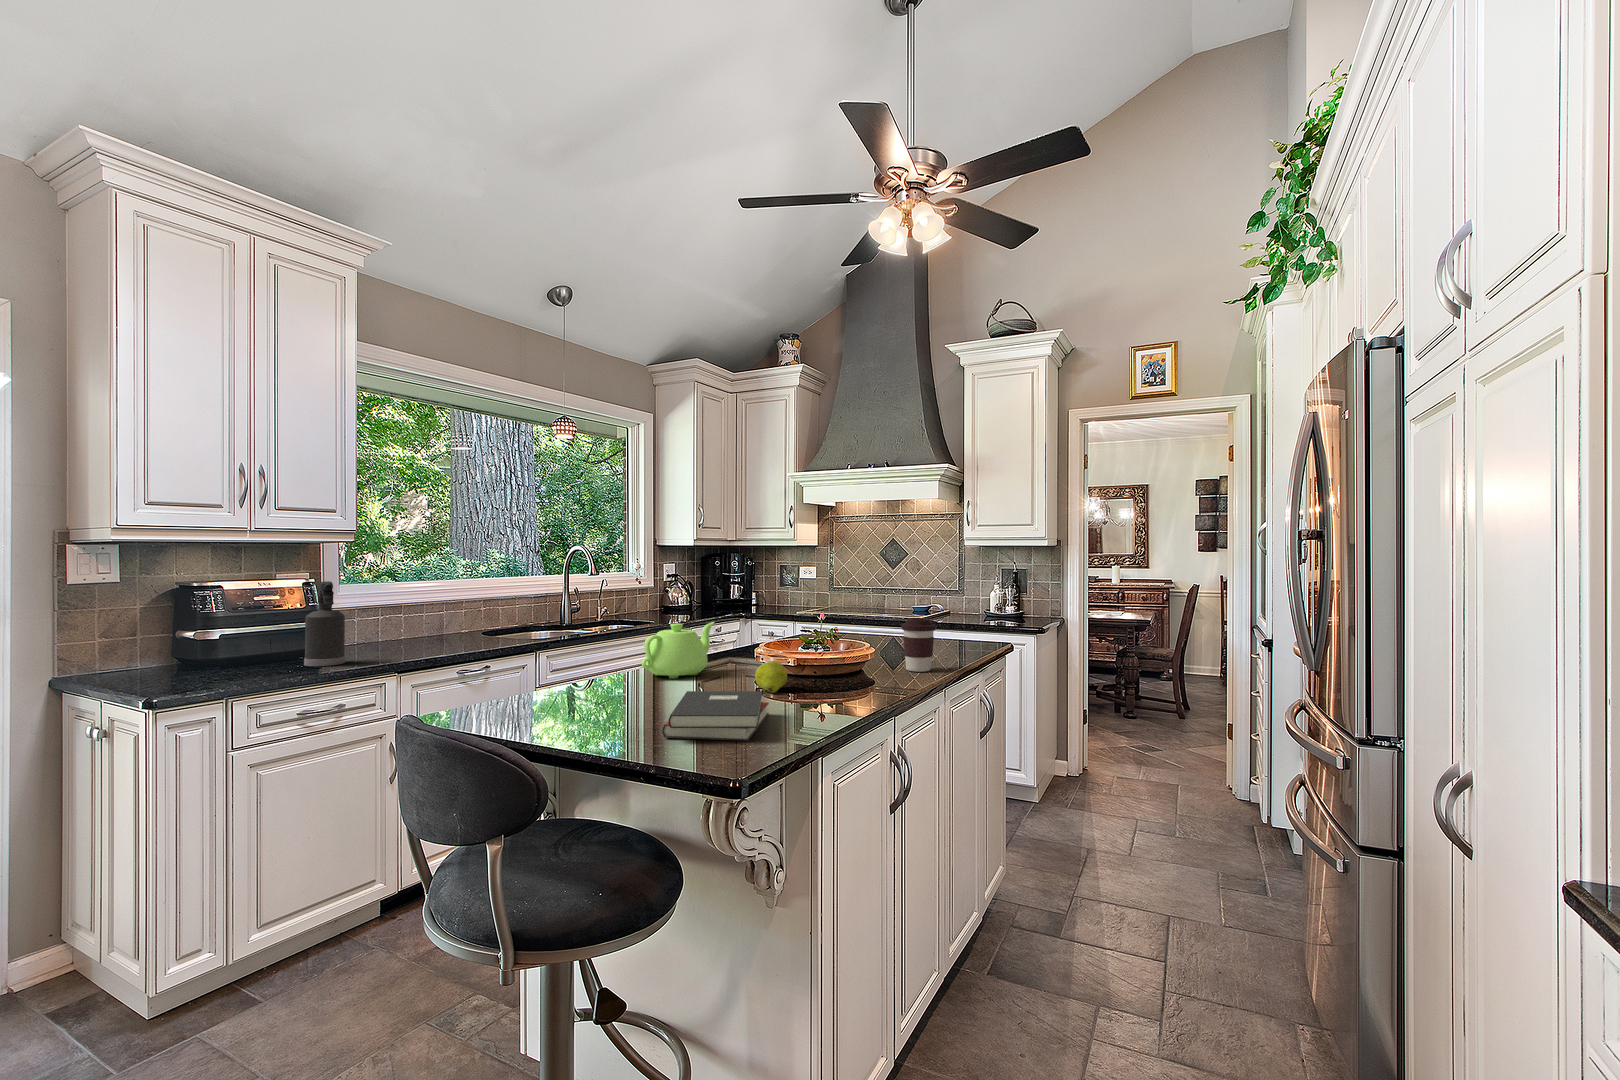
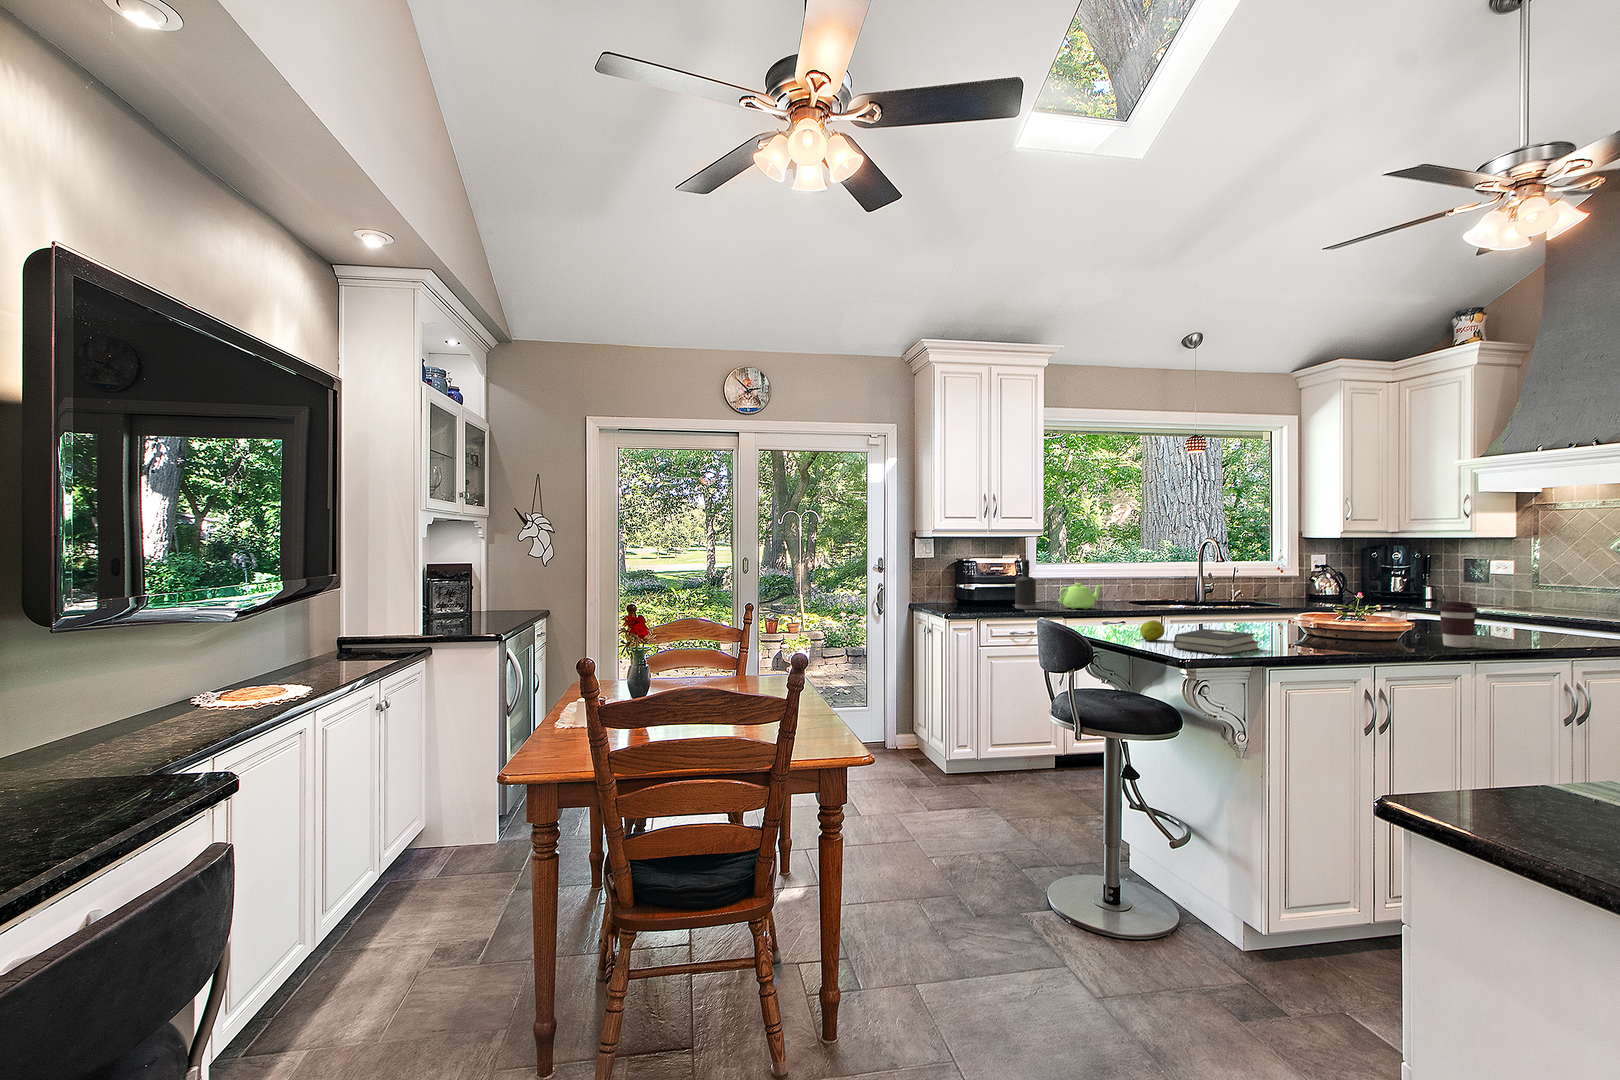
teapot: present [642,622,714,679] -> present [1058,583,1102,609]
fruit: present [755,661,787,694] -> present [1134,620,1165,641]

